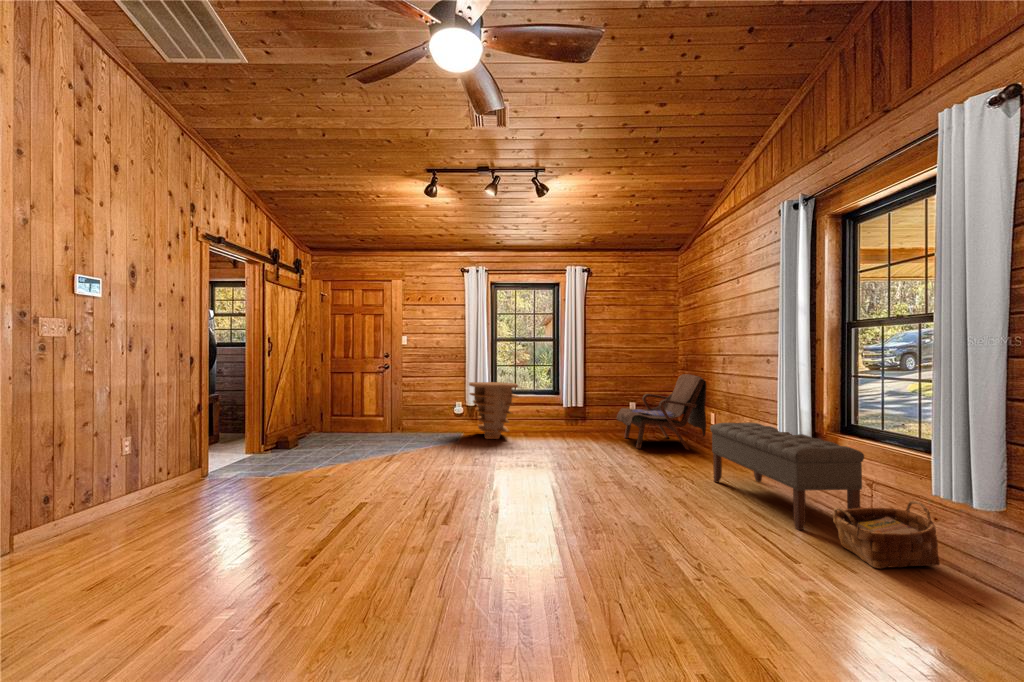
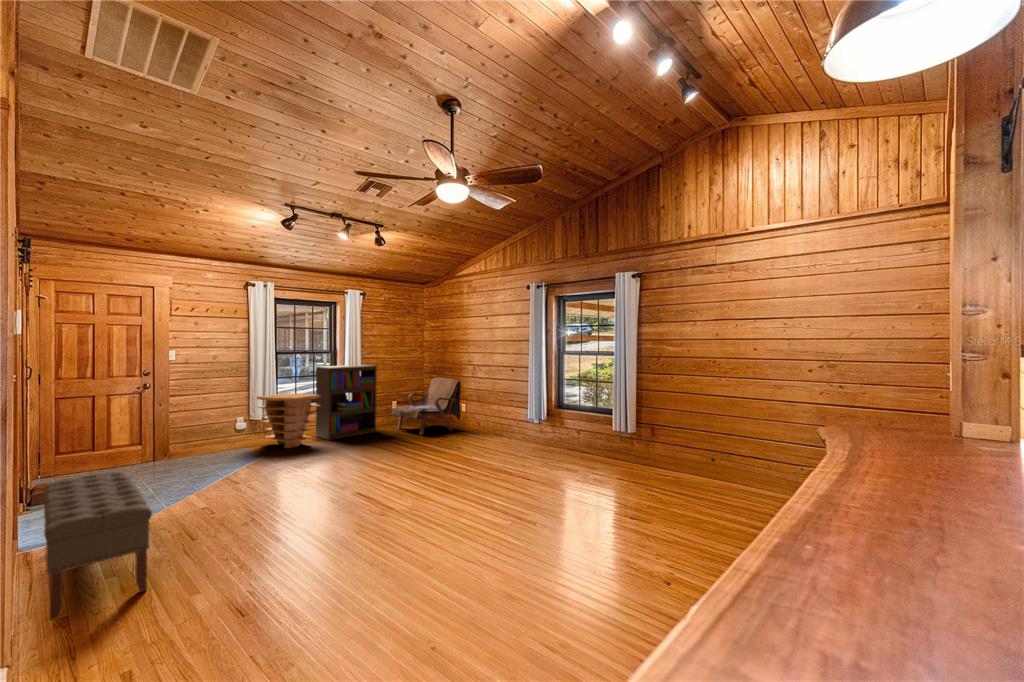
bookshelf: none [531,355,595,438] -> present [316,365,377,440]
bench: present [710,422,864,530] -> present [44,471,152,620]
woven basket: present [833,501,940,569] -> none [578,434,613,465]

